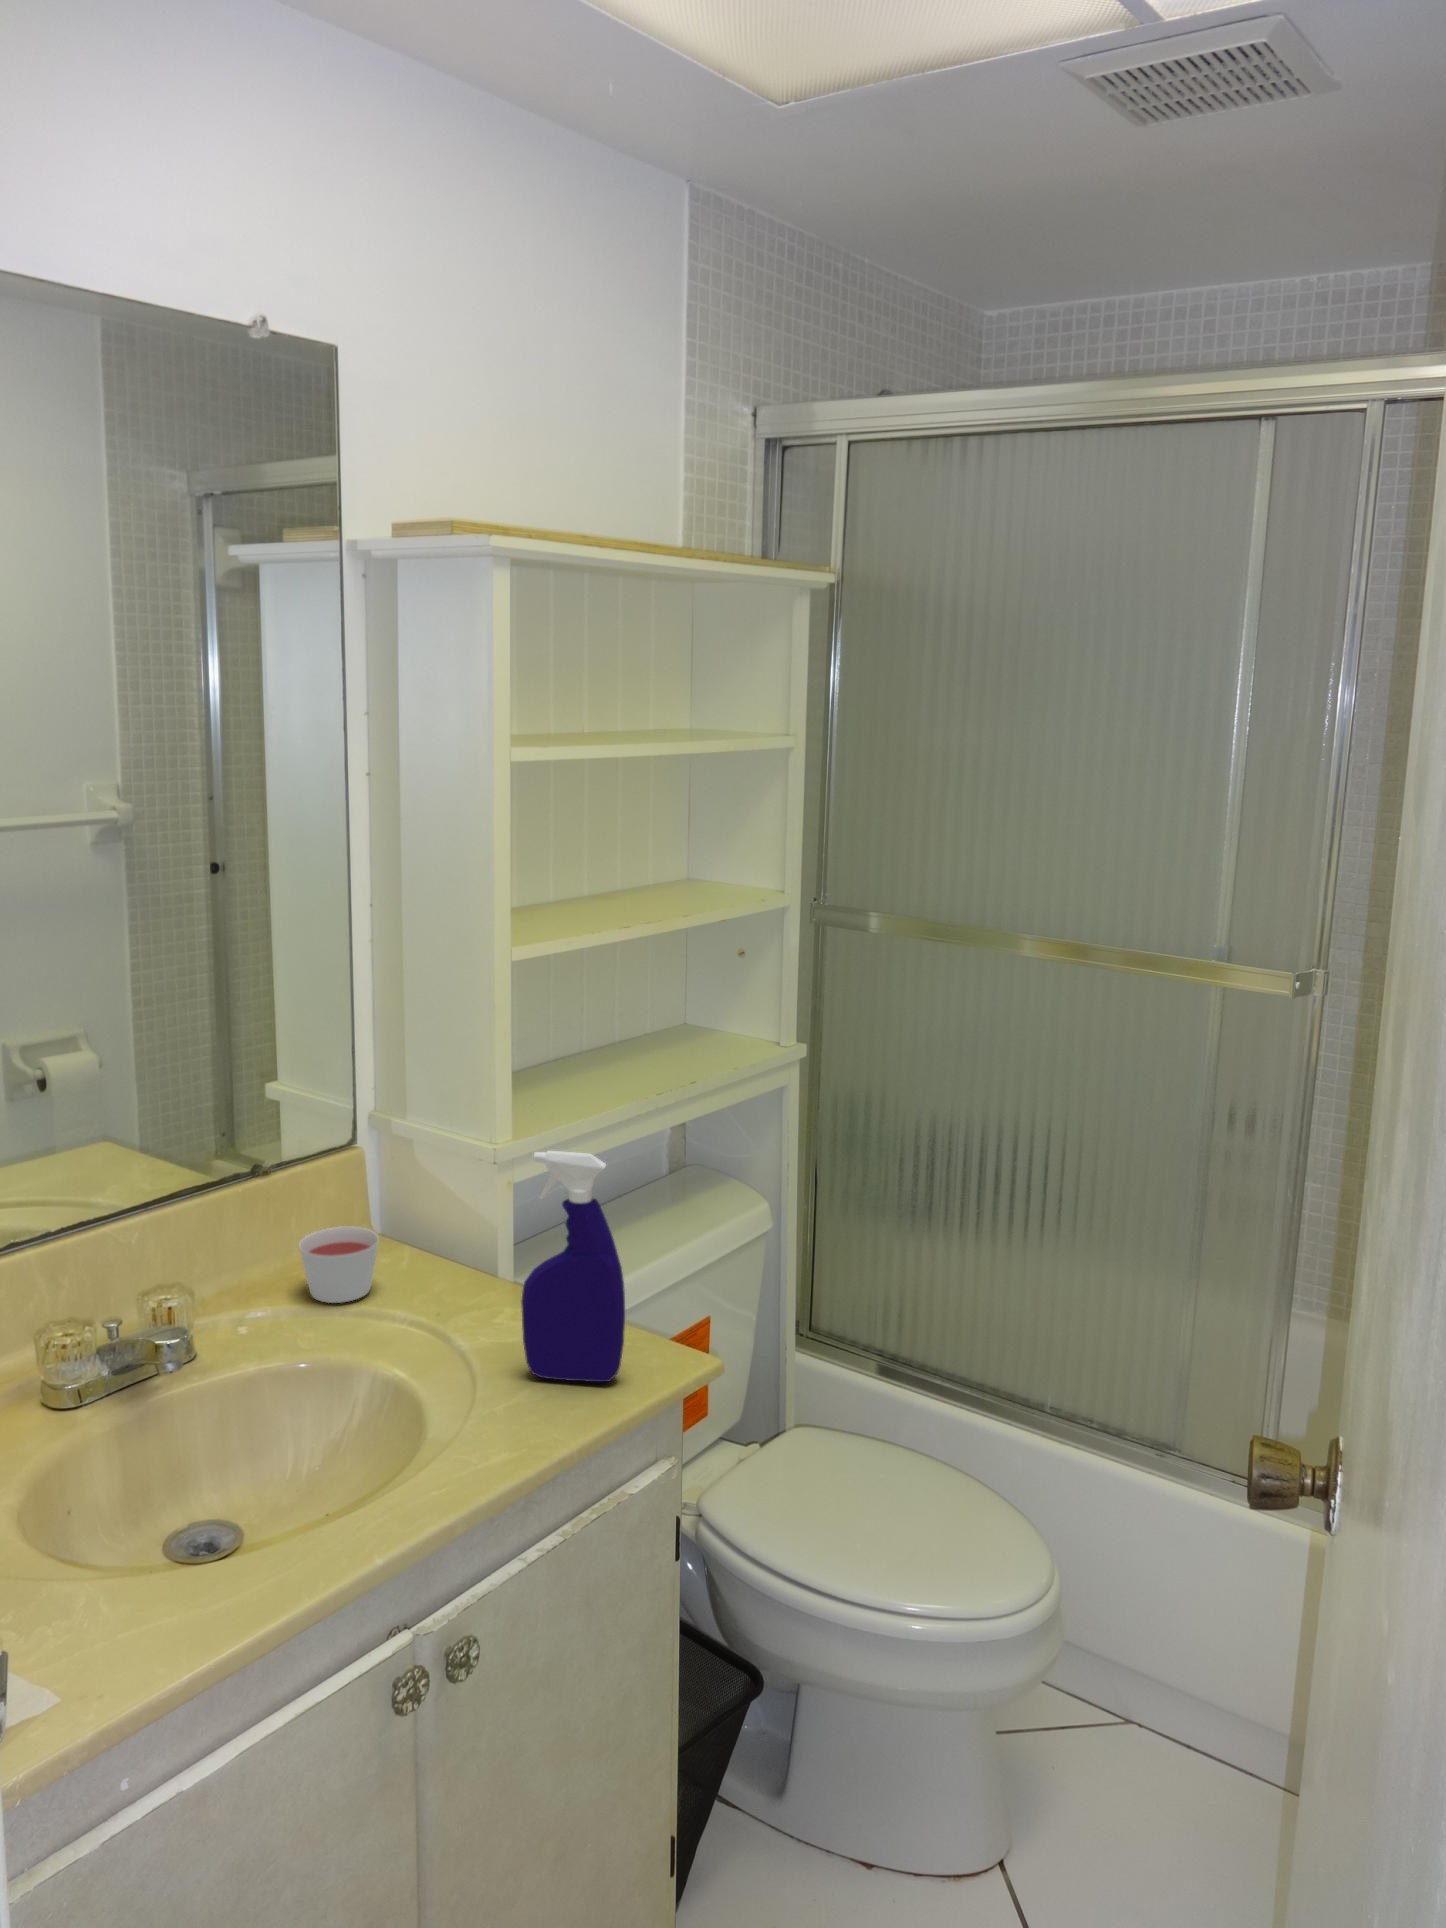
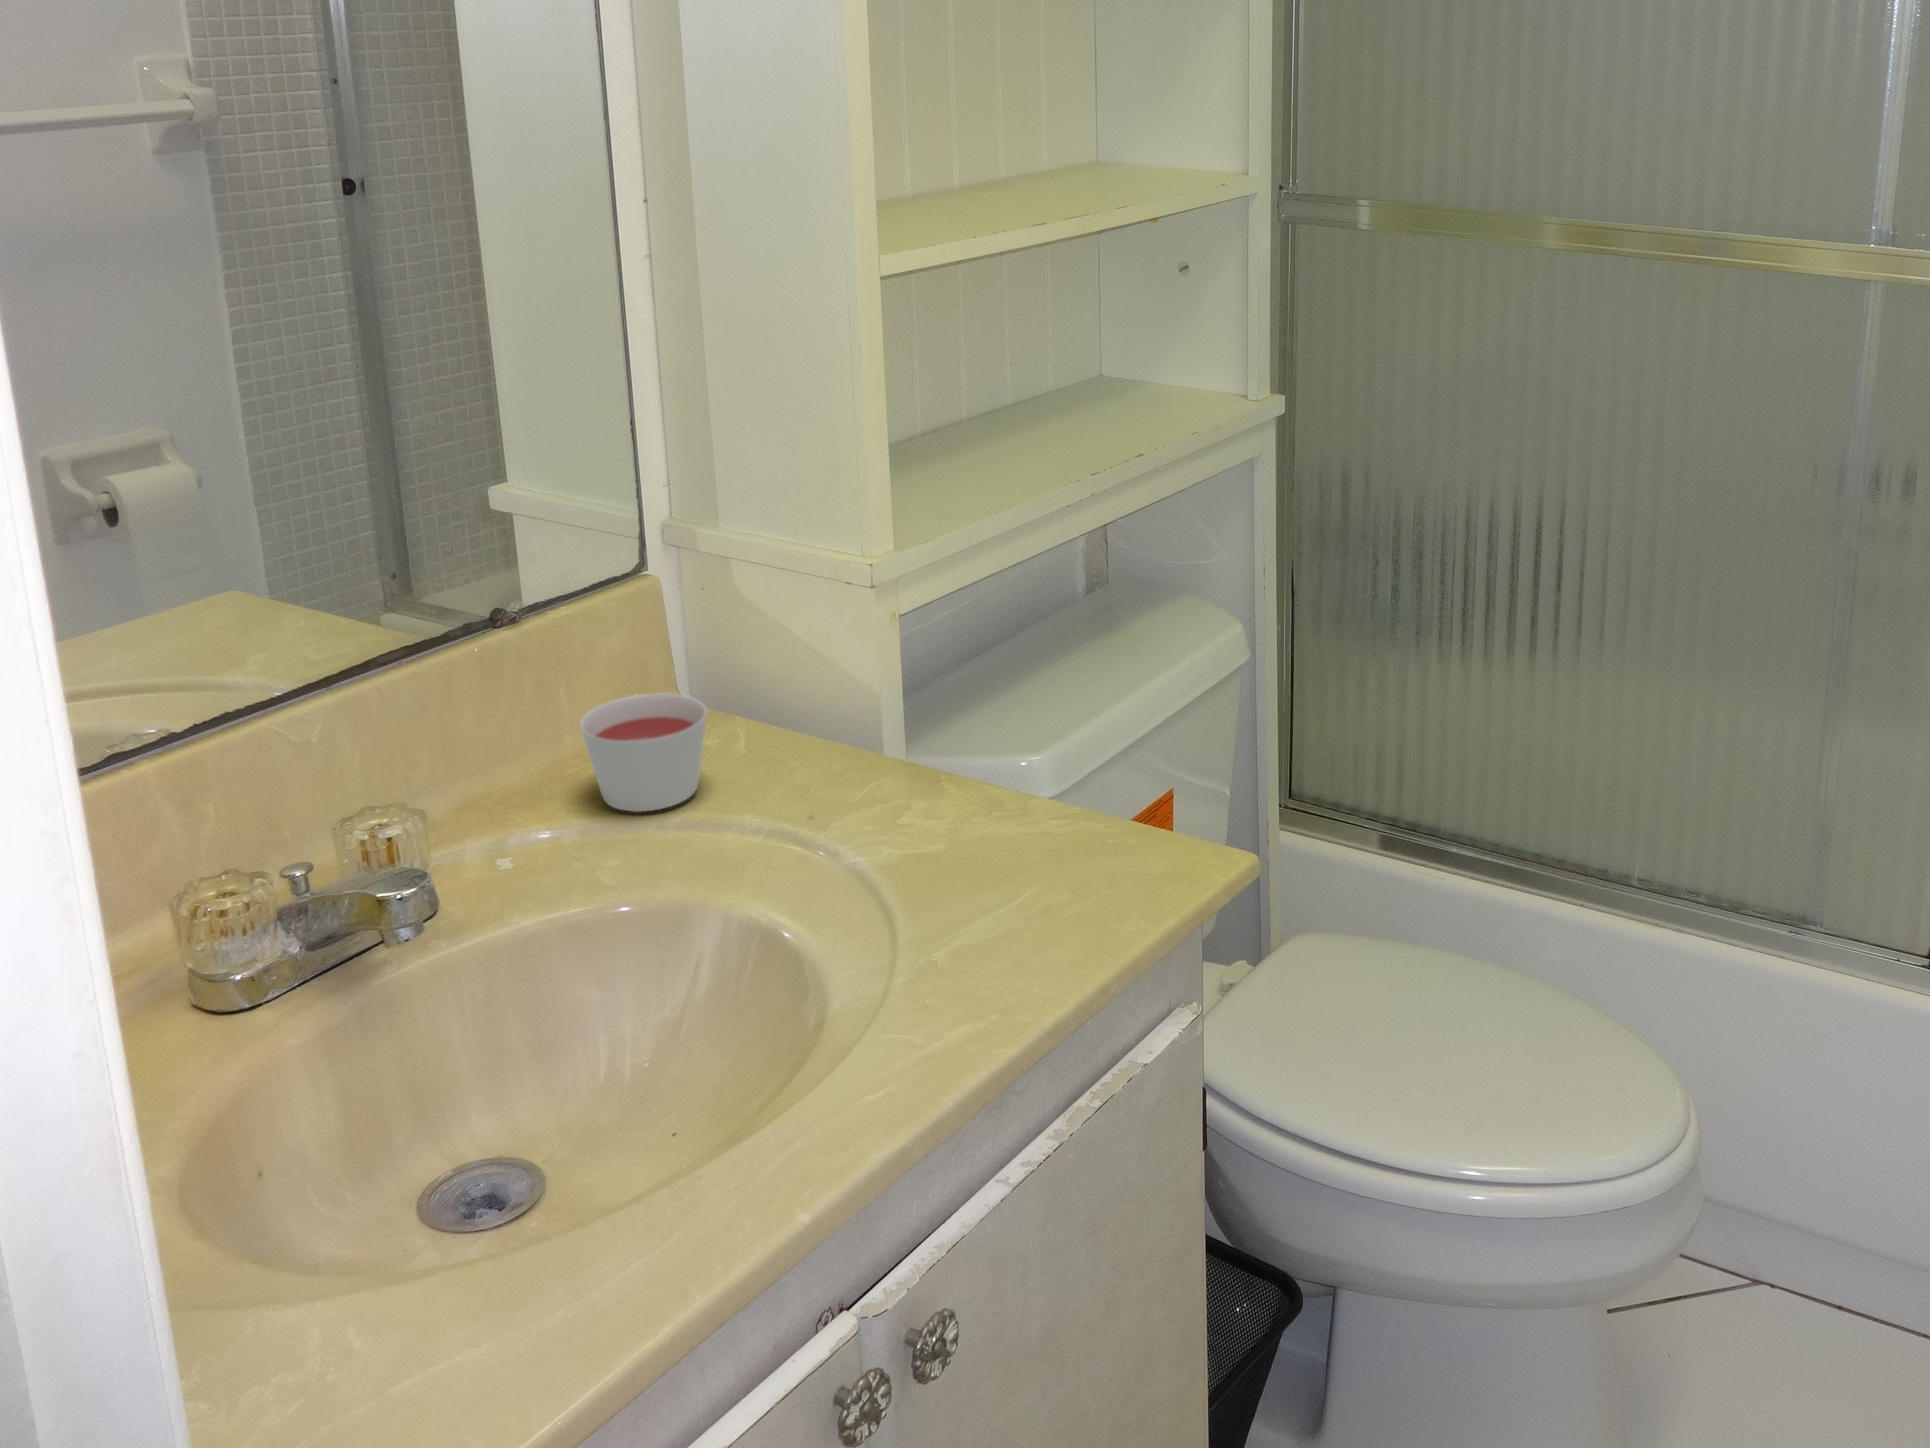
spray bottle: present [521,1151,625,1382] -> none [961,562,1123,907]

